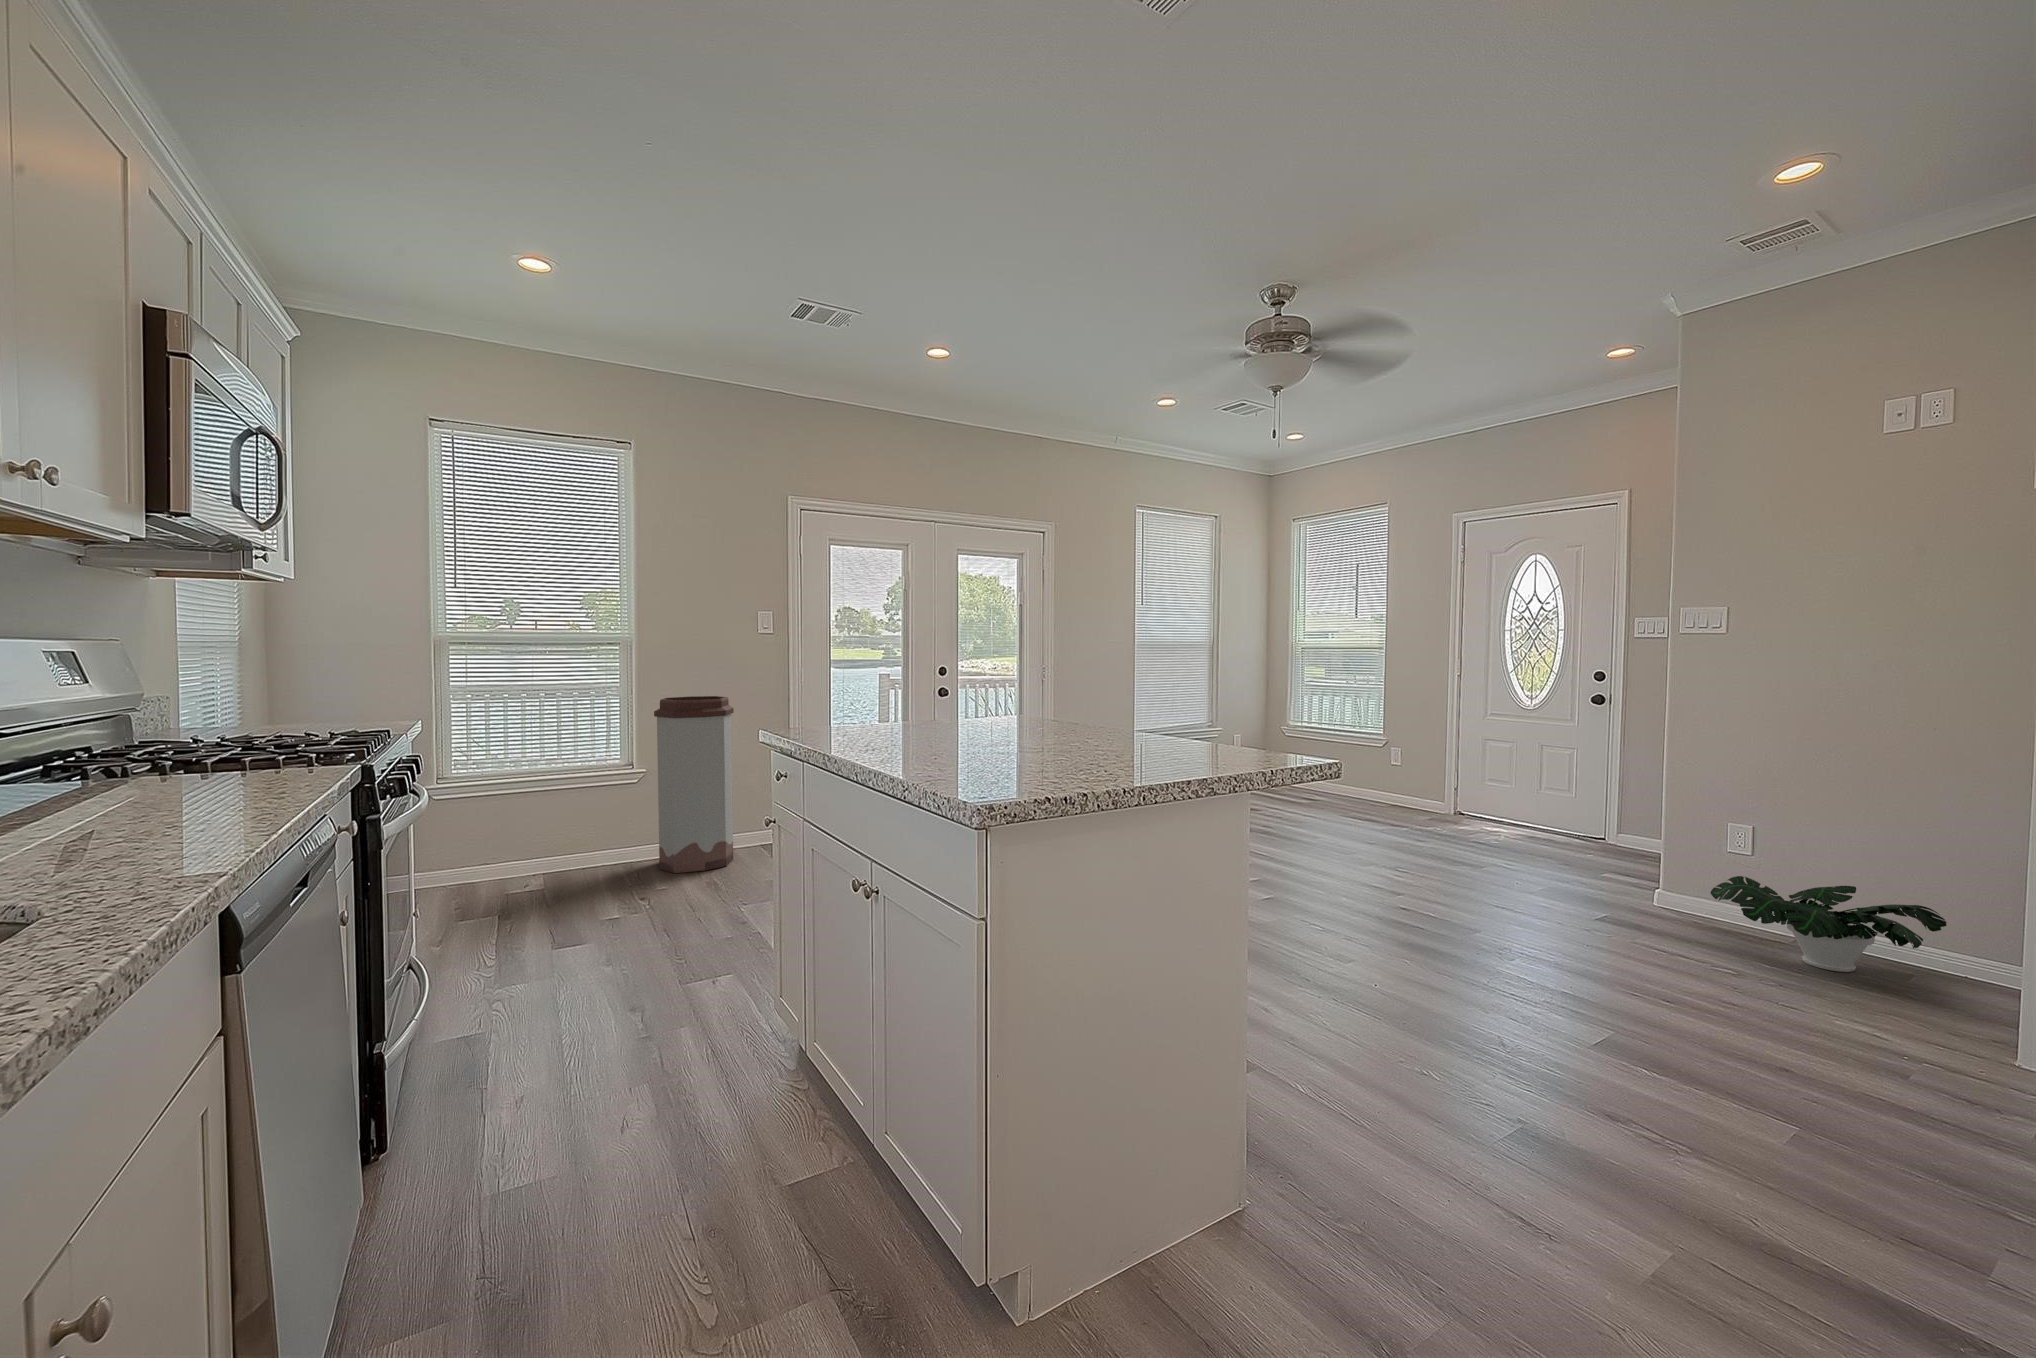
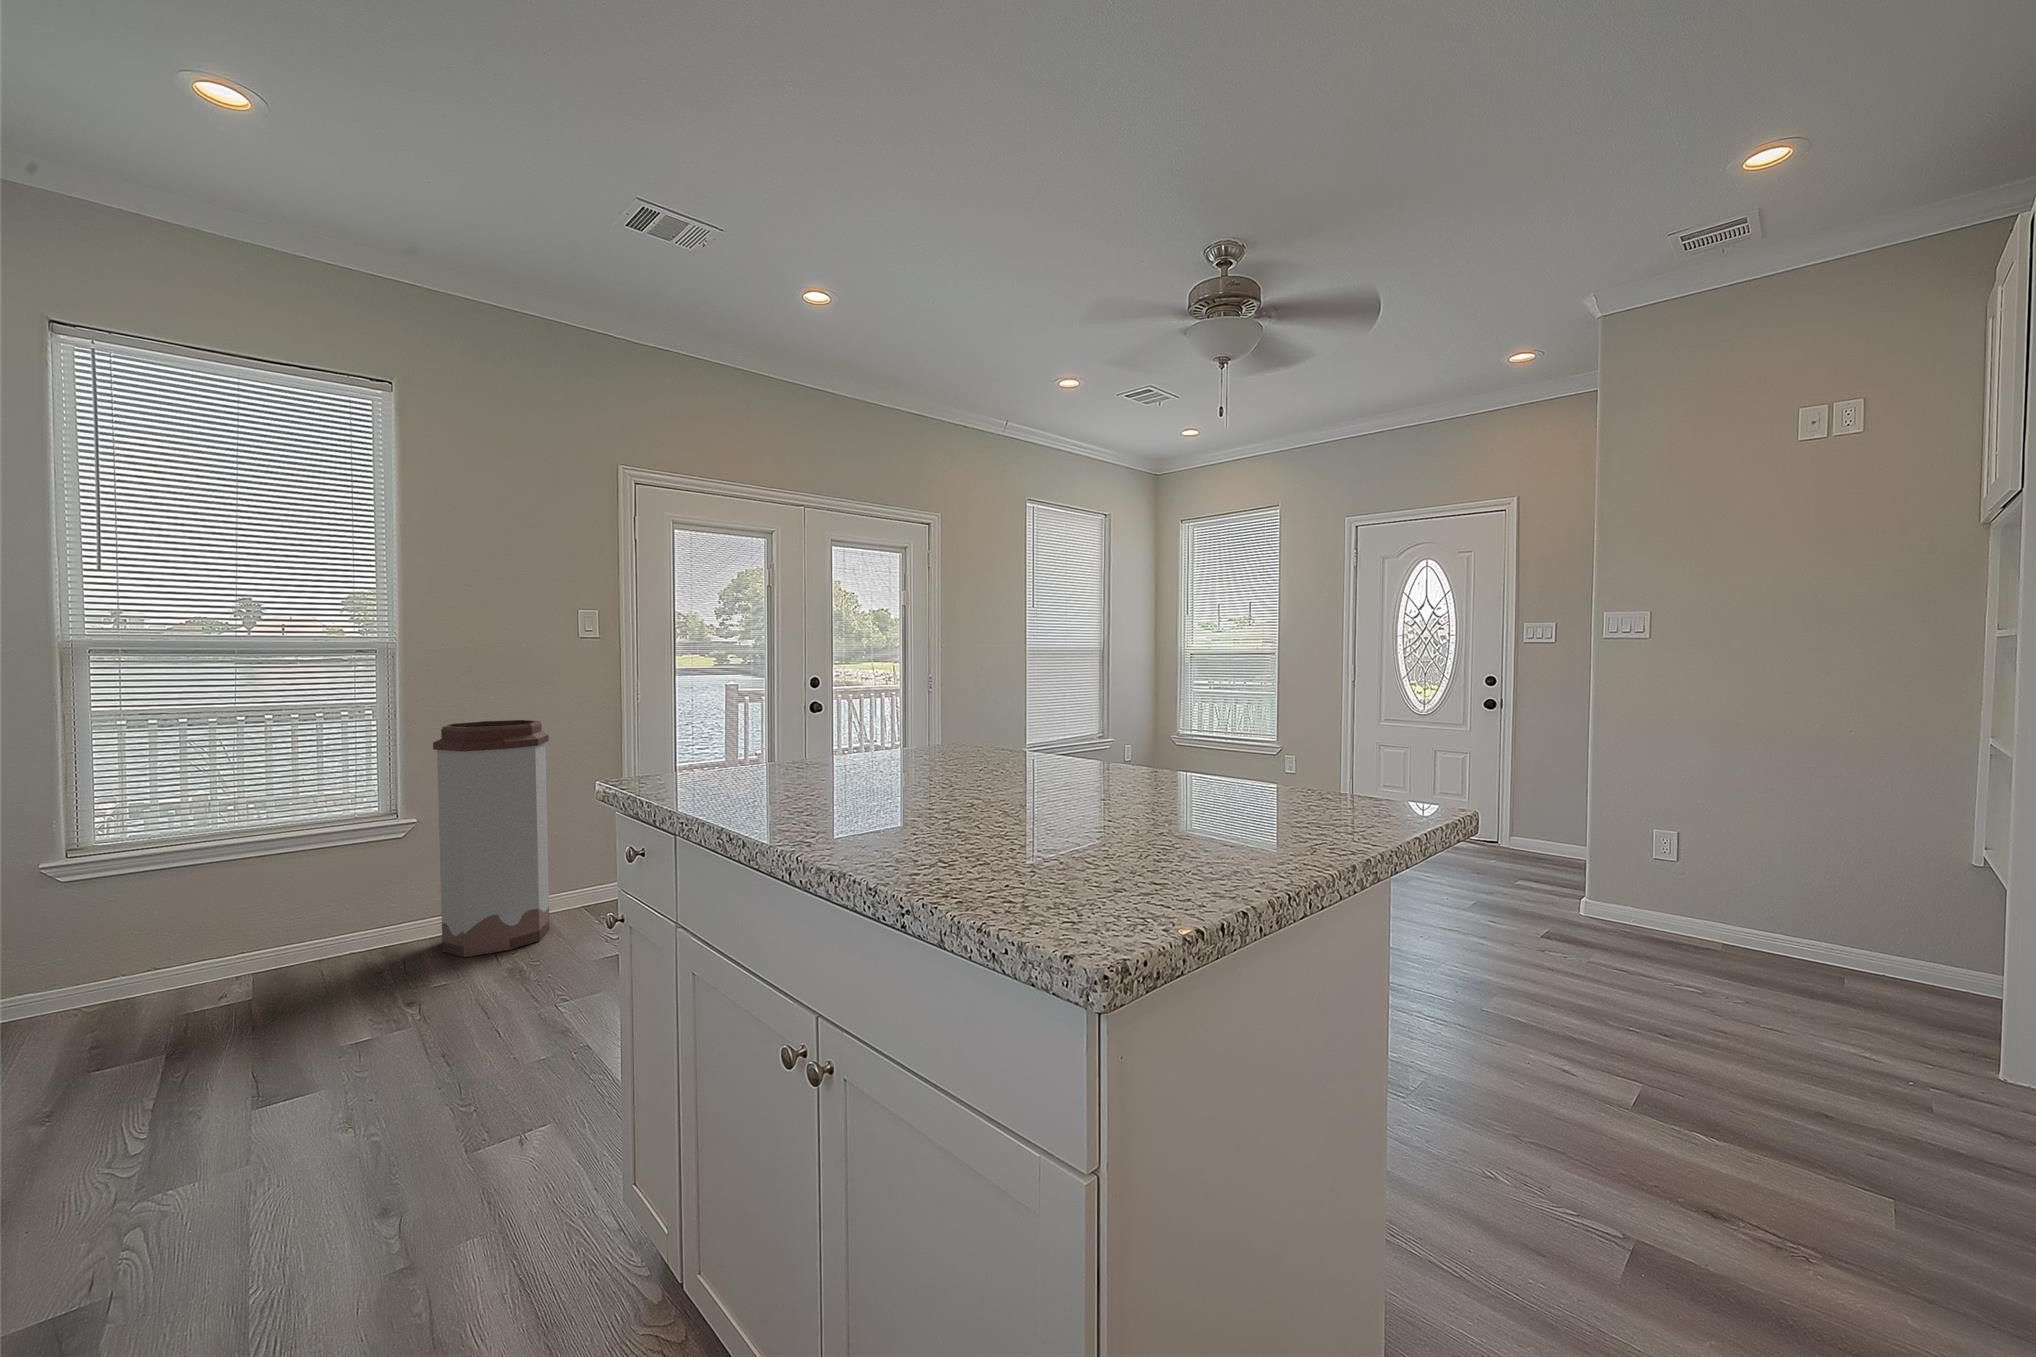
potted plant: present [1710,876,1947,972] -> none [1659,887,1885,983]

